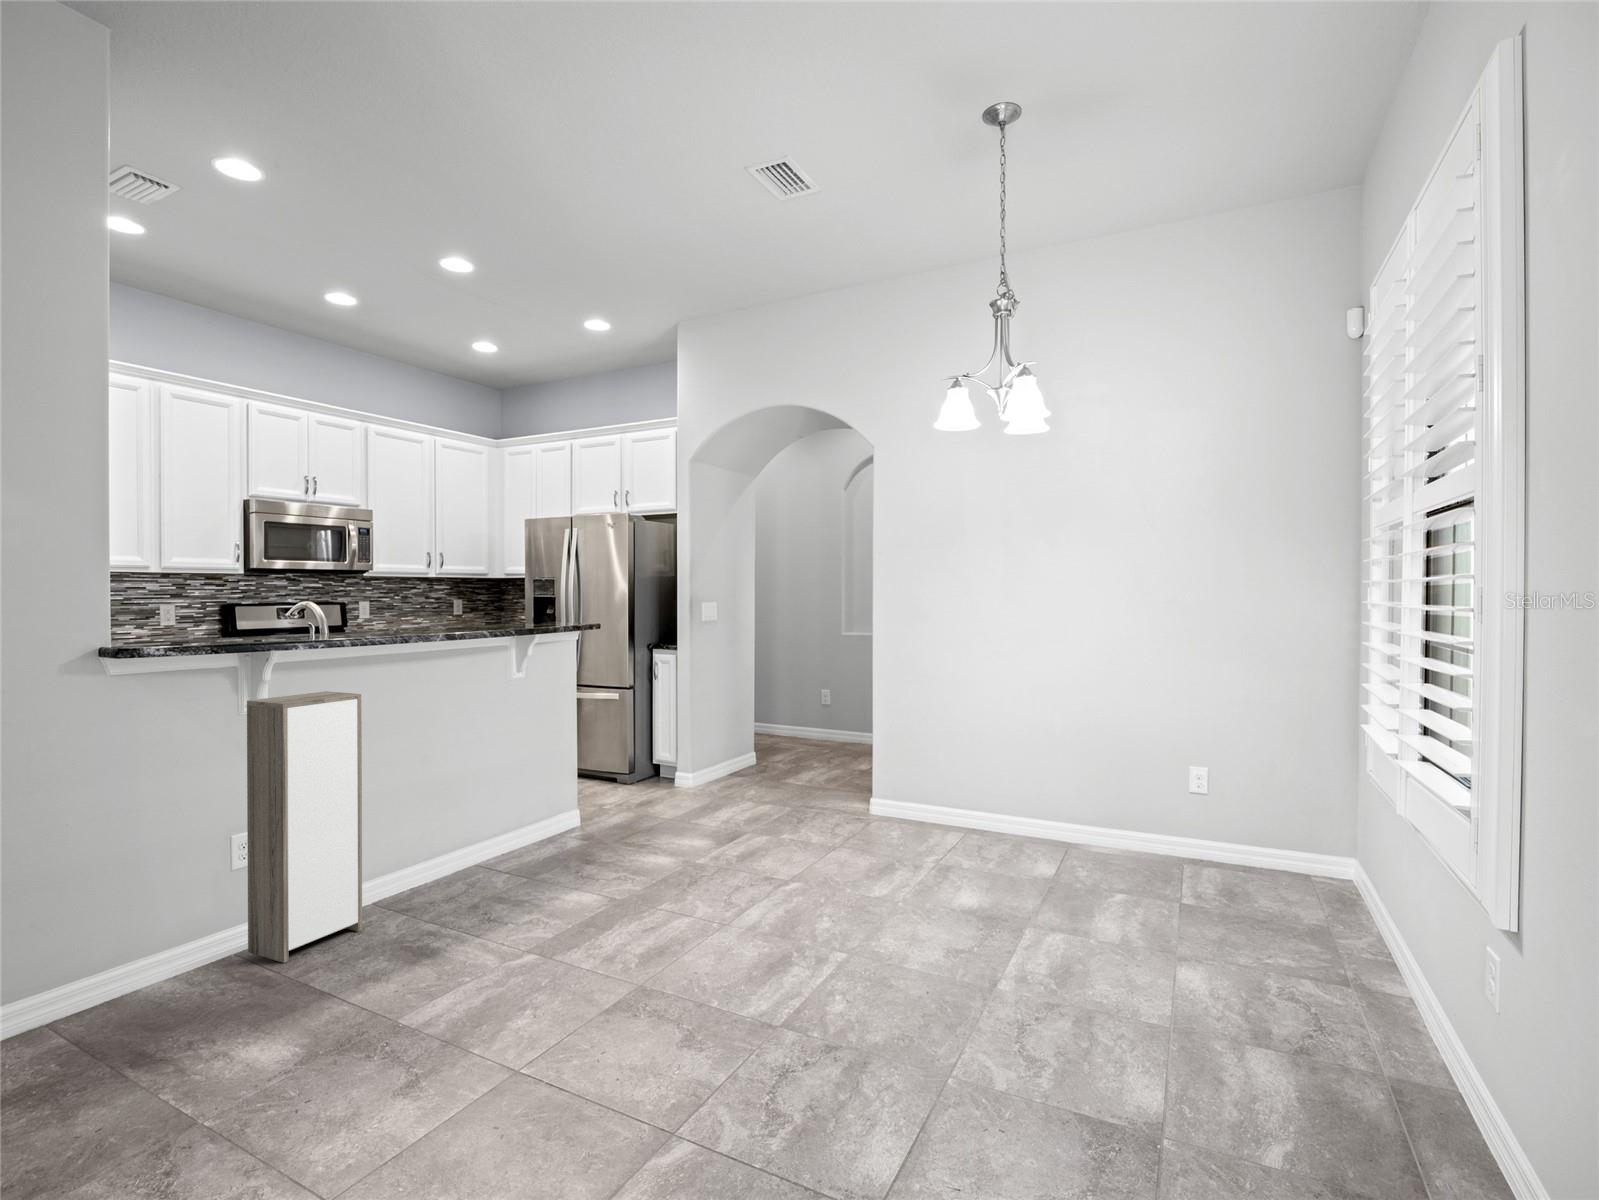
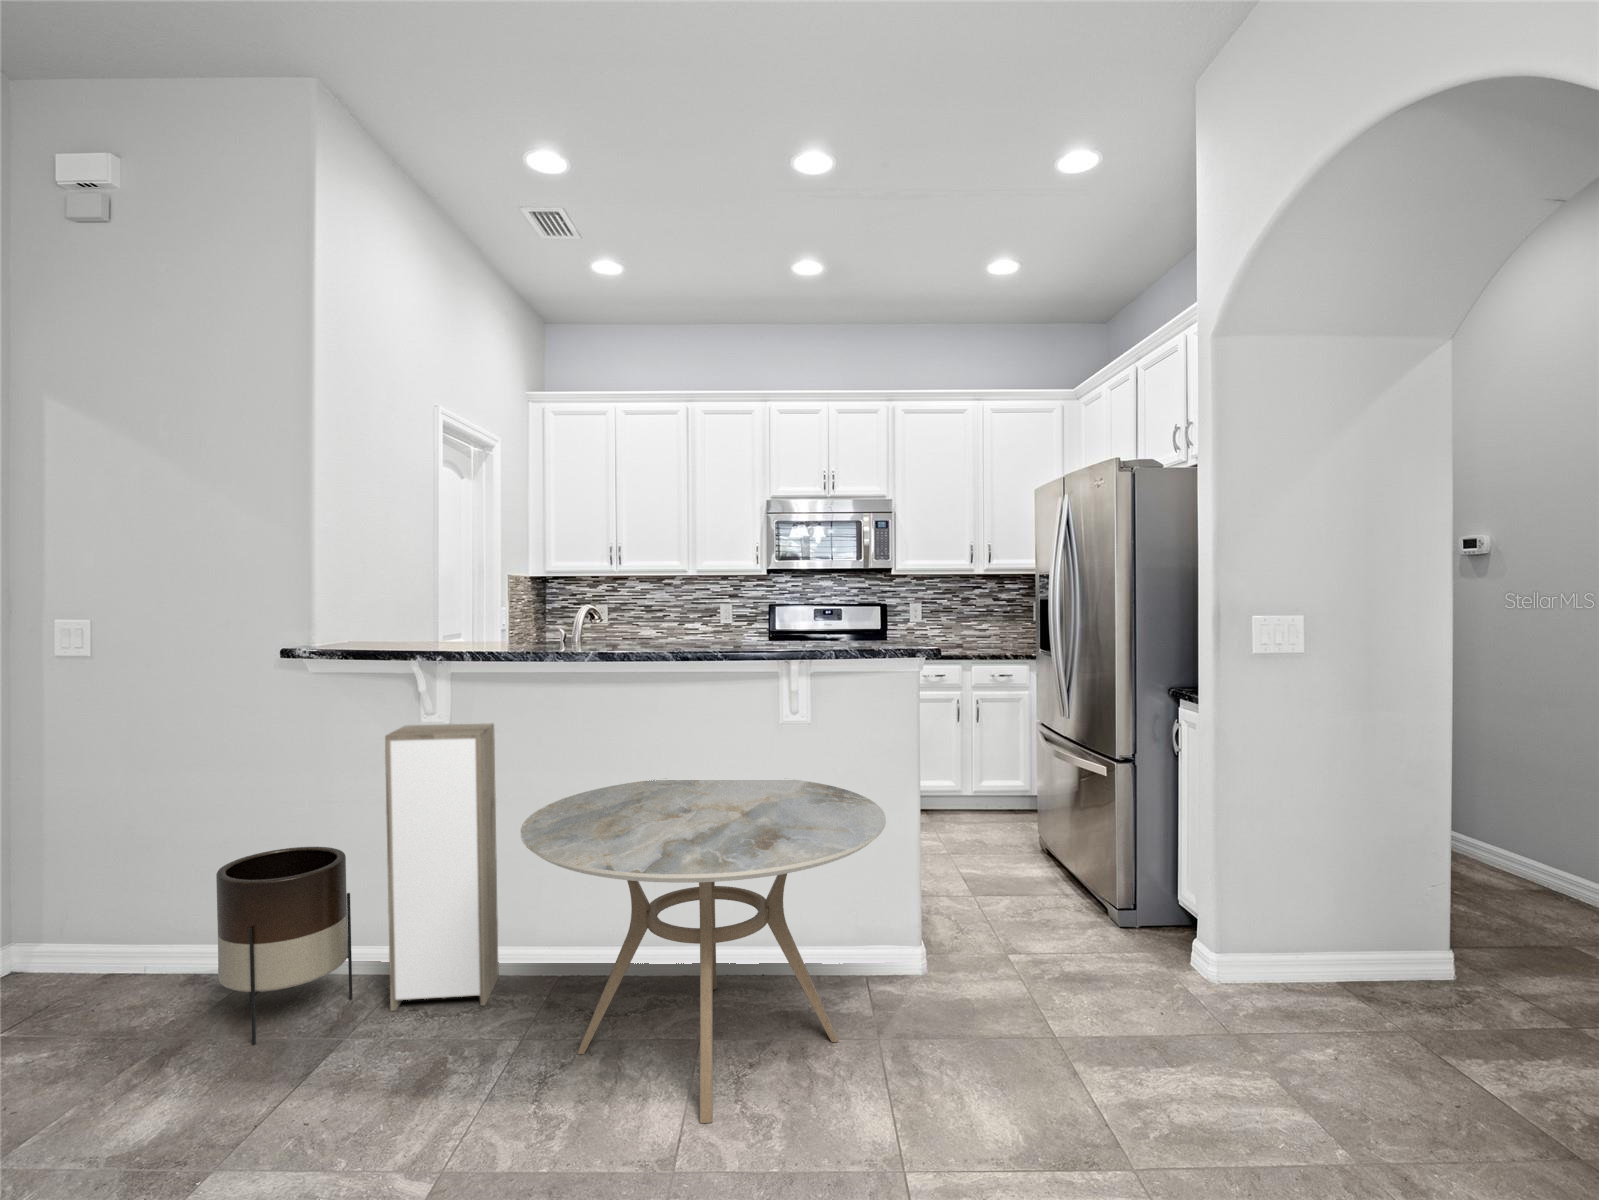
dining table: none [434,708,685,913] -> present [521,778,886,1123]
planter: none [93,831,245,1023] -> present [216,847,352,1045]

